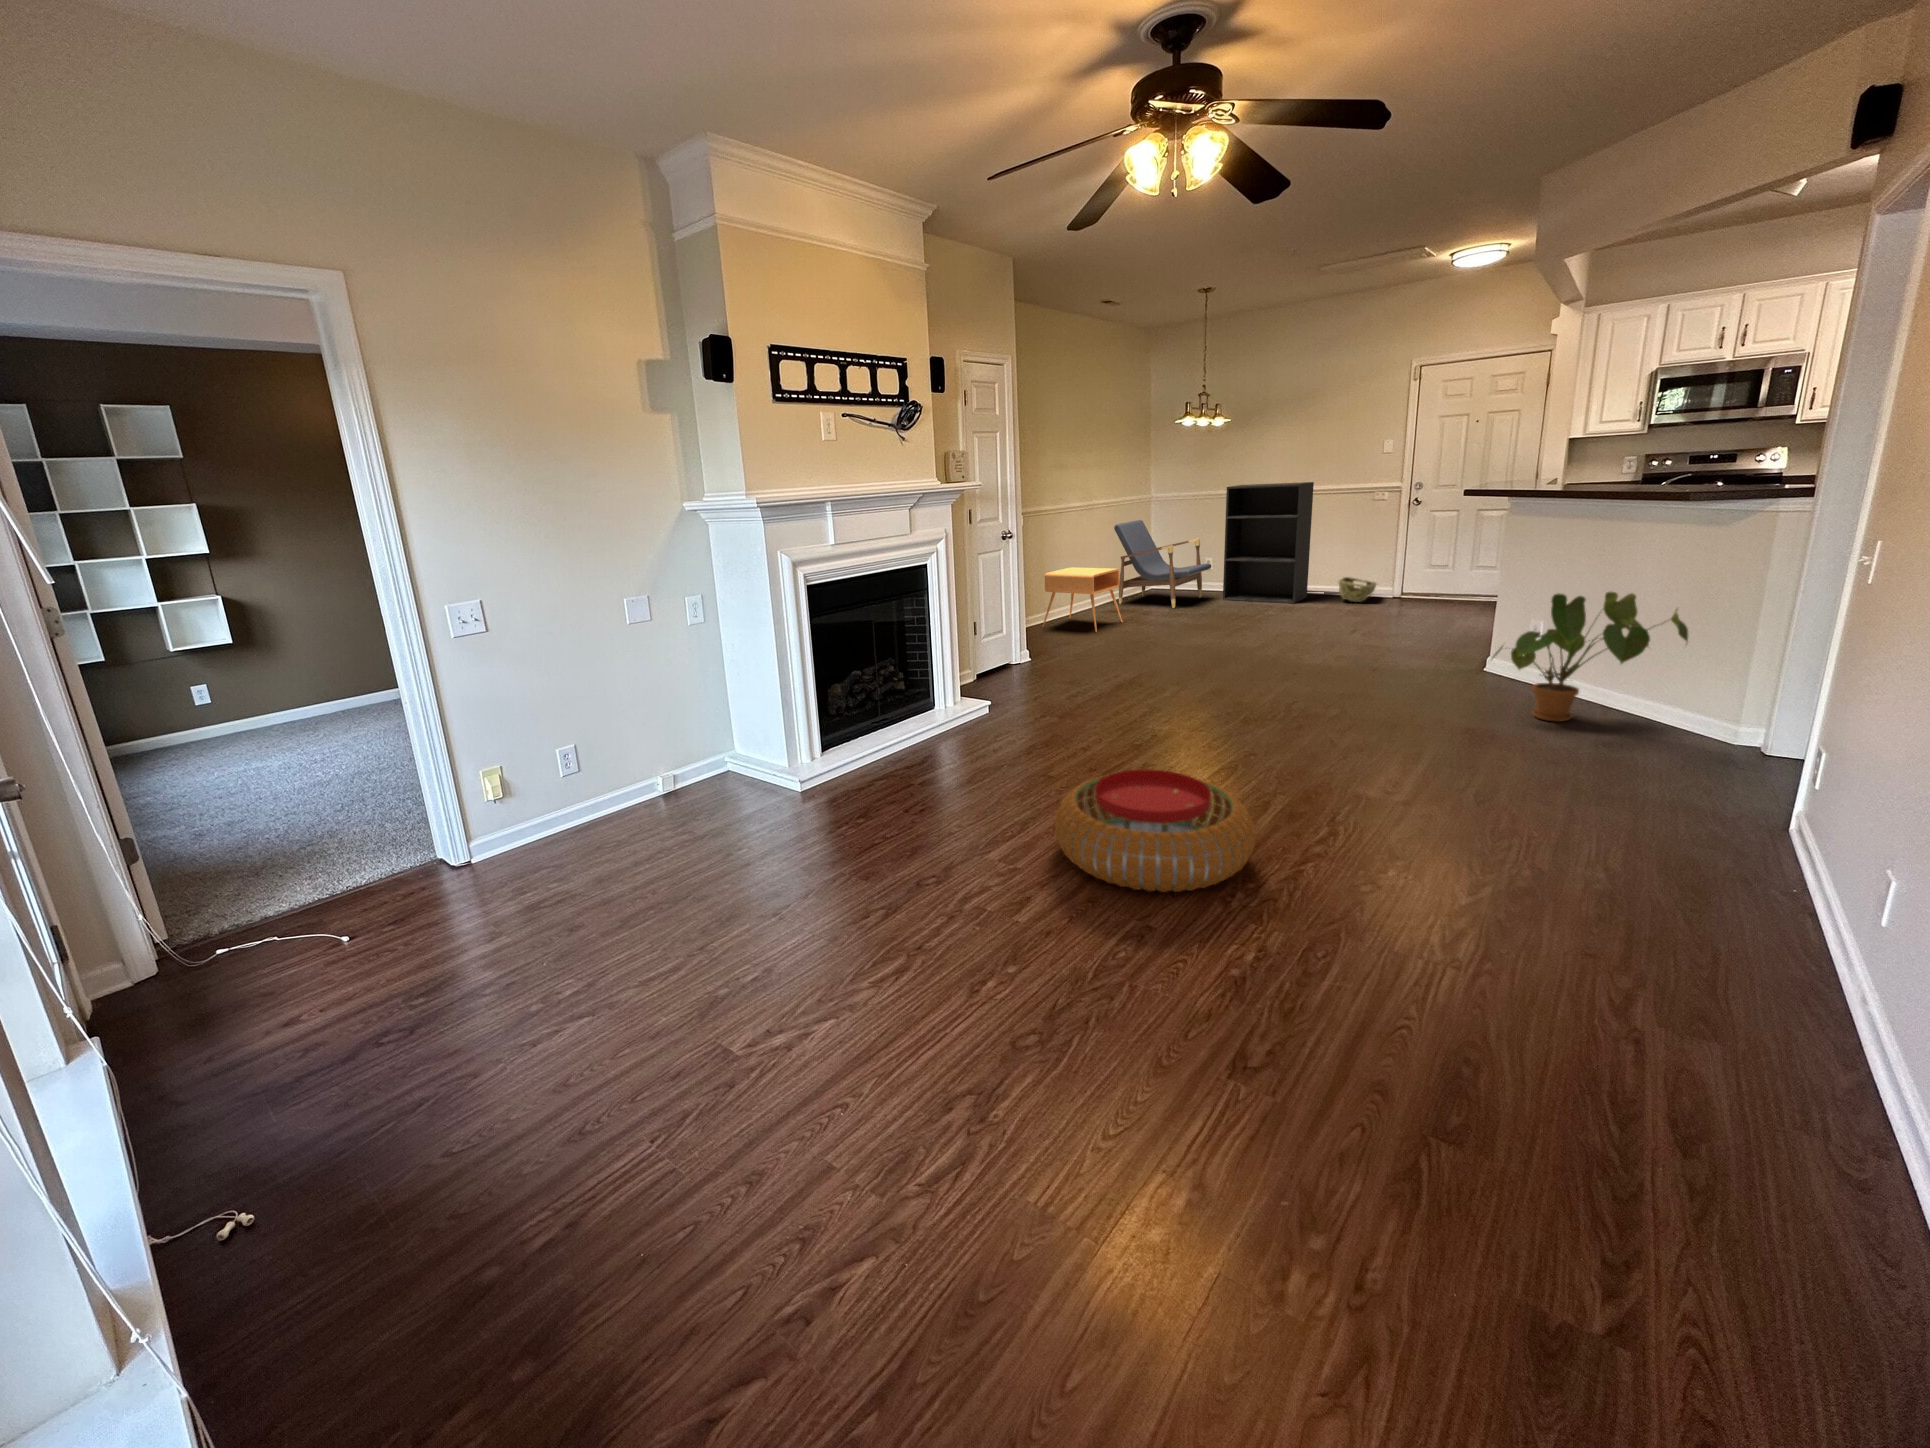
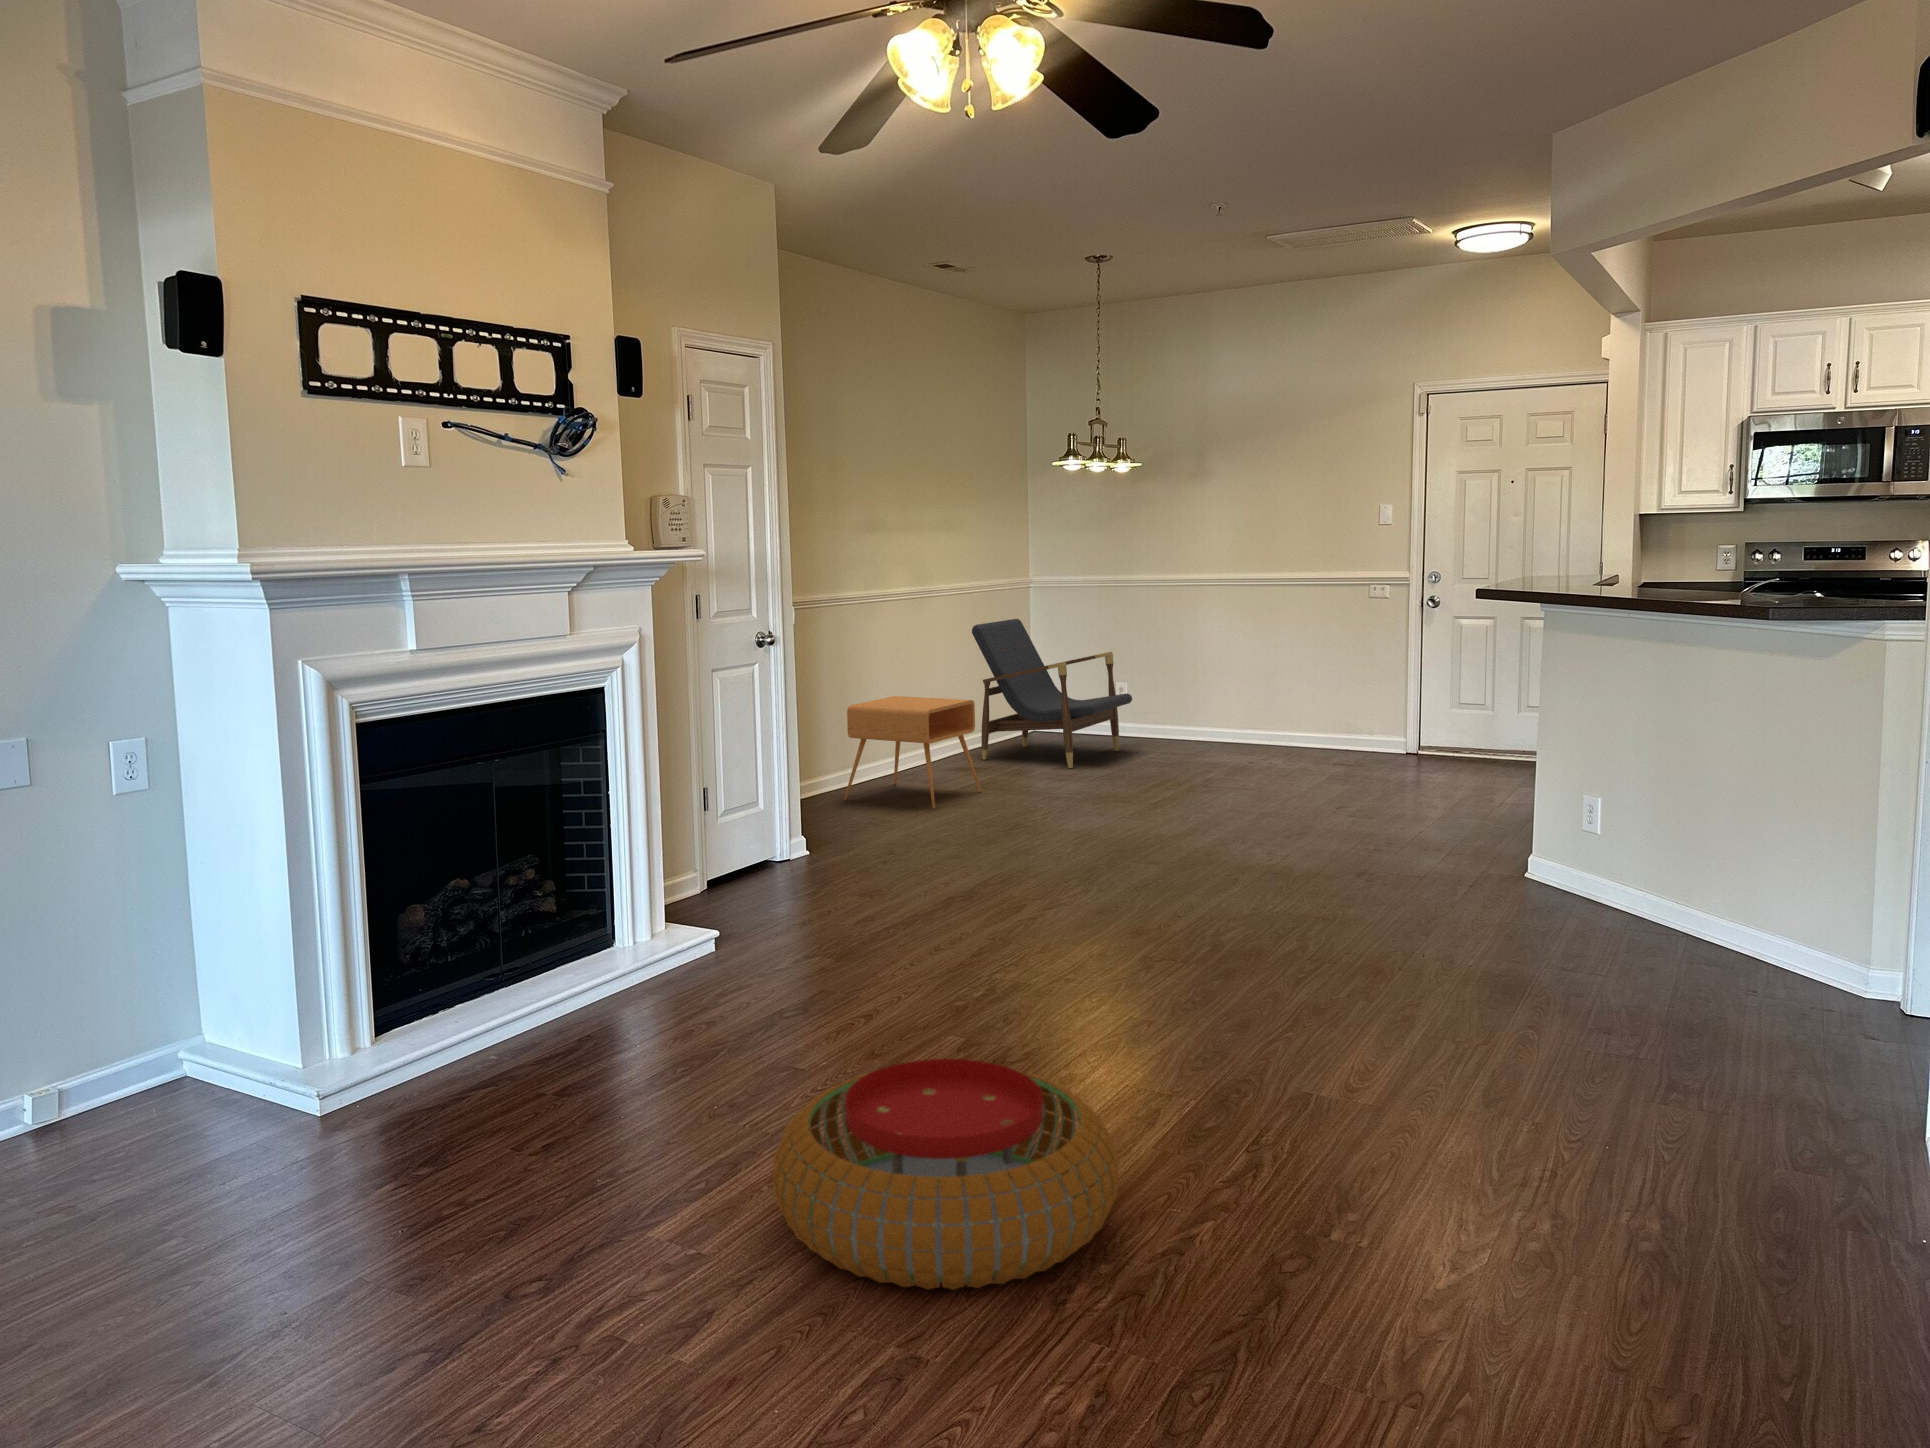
bookshelf: present [1223,482,1314,603] -> none [1151,566,1285,762]
woven basket: present [1338,577,1376,602] -> none [1329,720,1389,762]
house plant: present [1493,592,1688,721] -> none [1524,751,1796,960]

